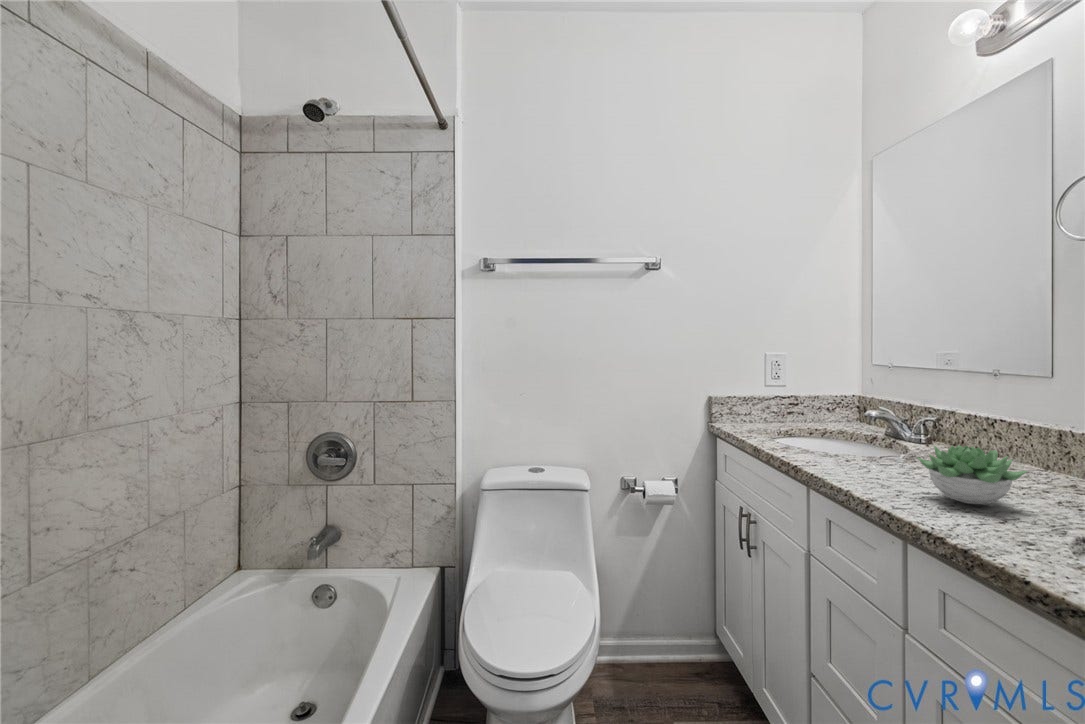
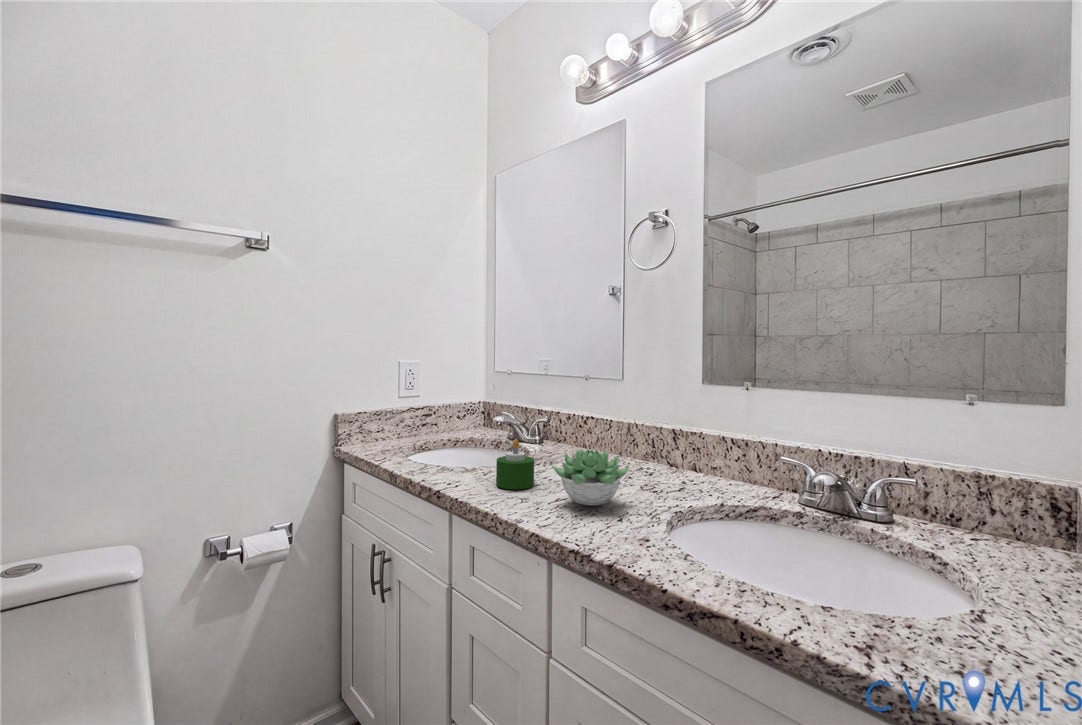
candle: none [857,429,902,478] -> present [496,439,534,489]

